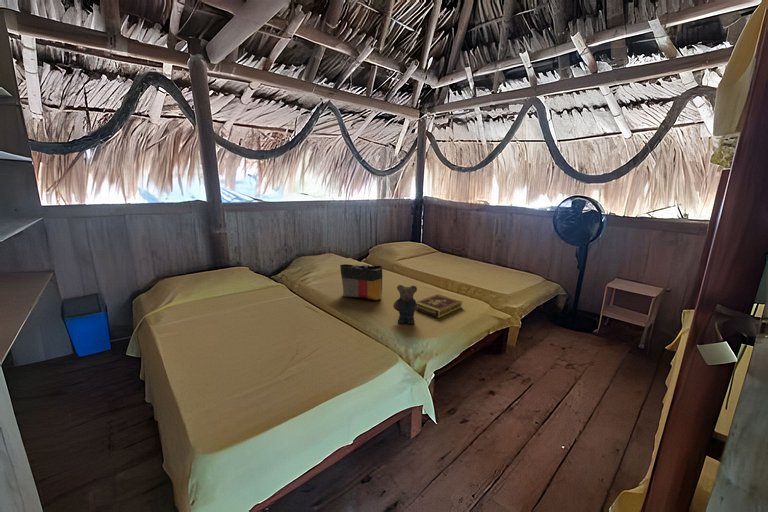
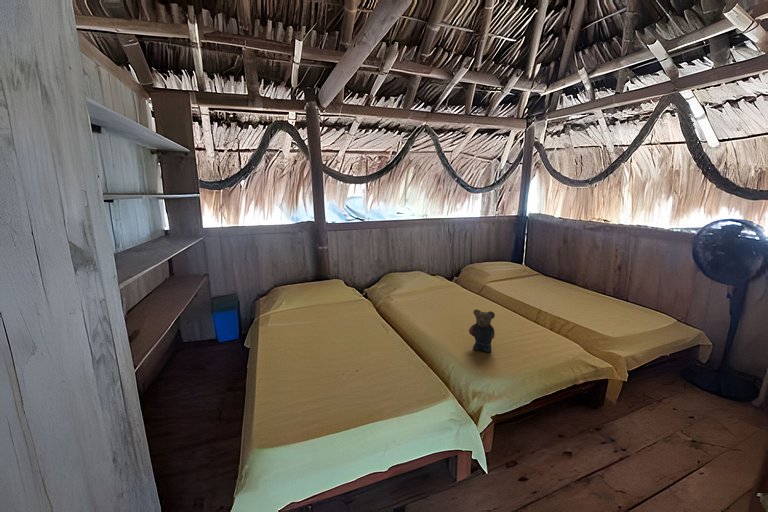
tote bag: present [340,264,383,300] -> none [423,284,464,323]
book: present [417,294,462,318] -> none [496,323,555,349]

